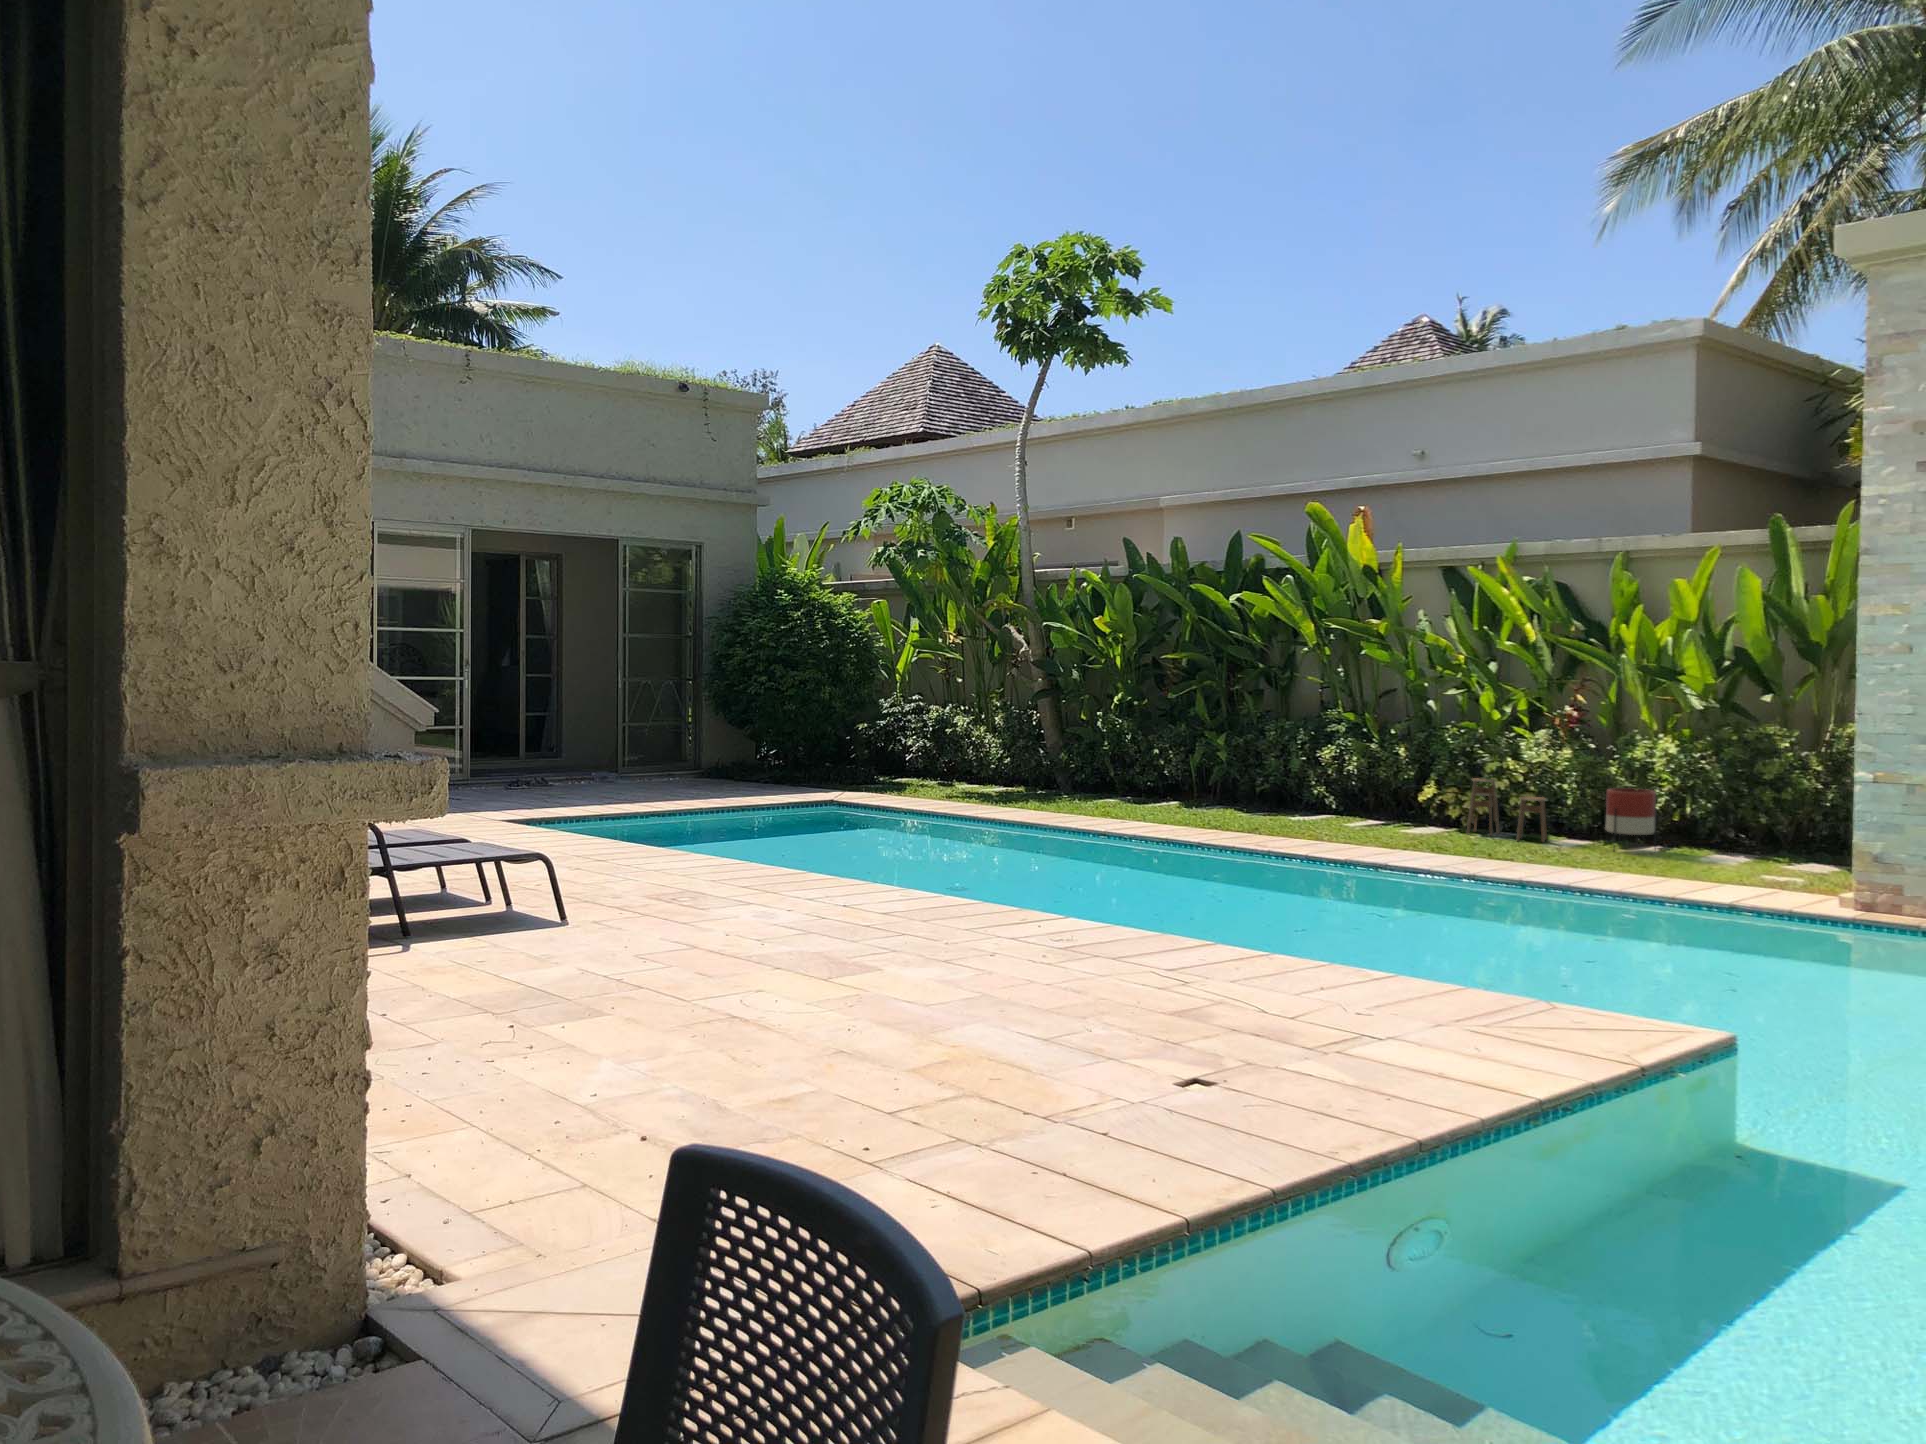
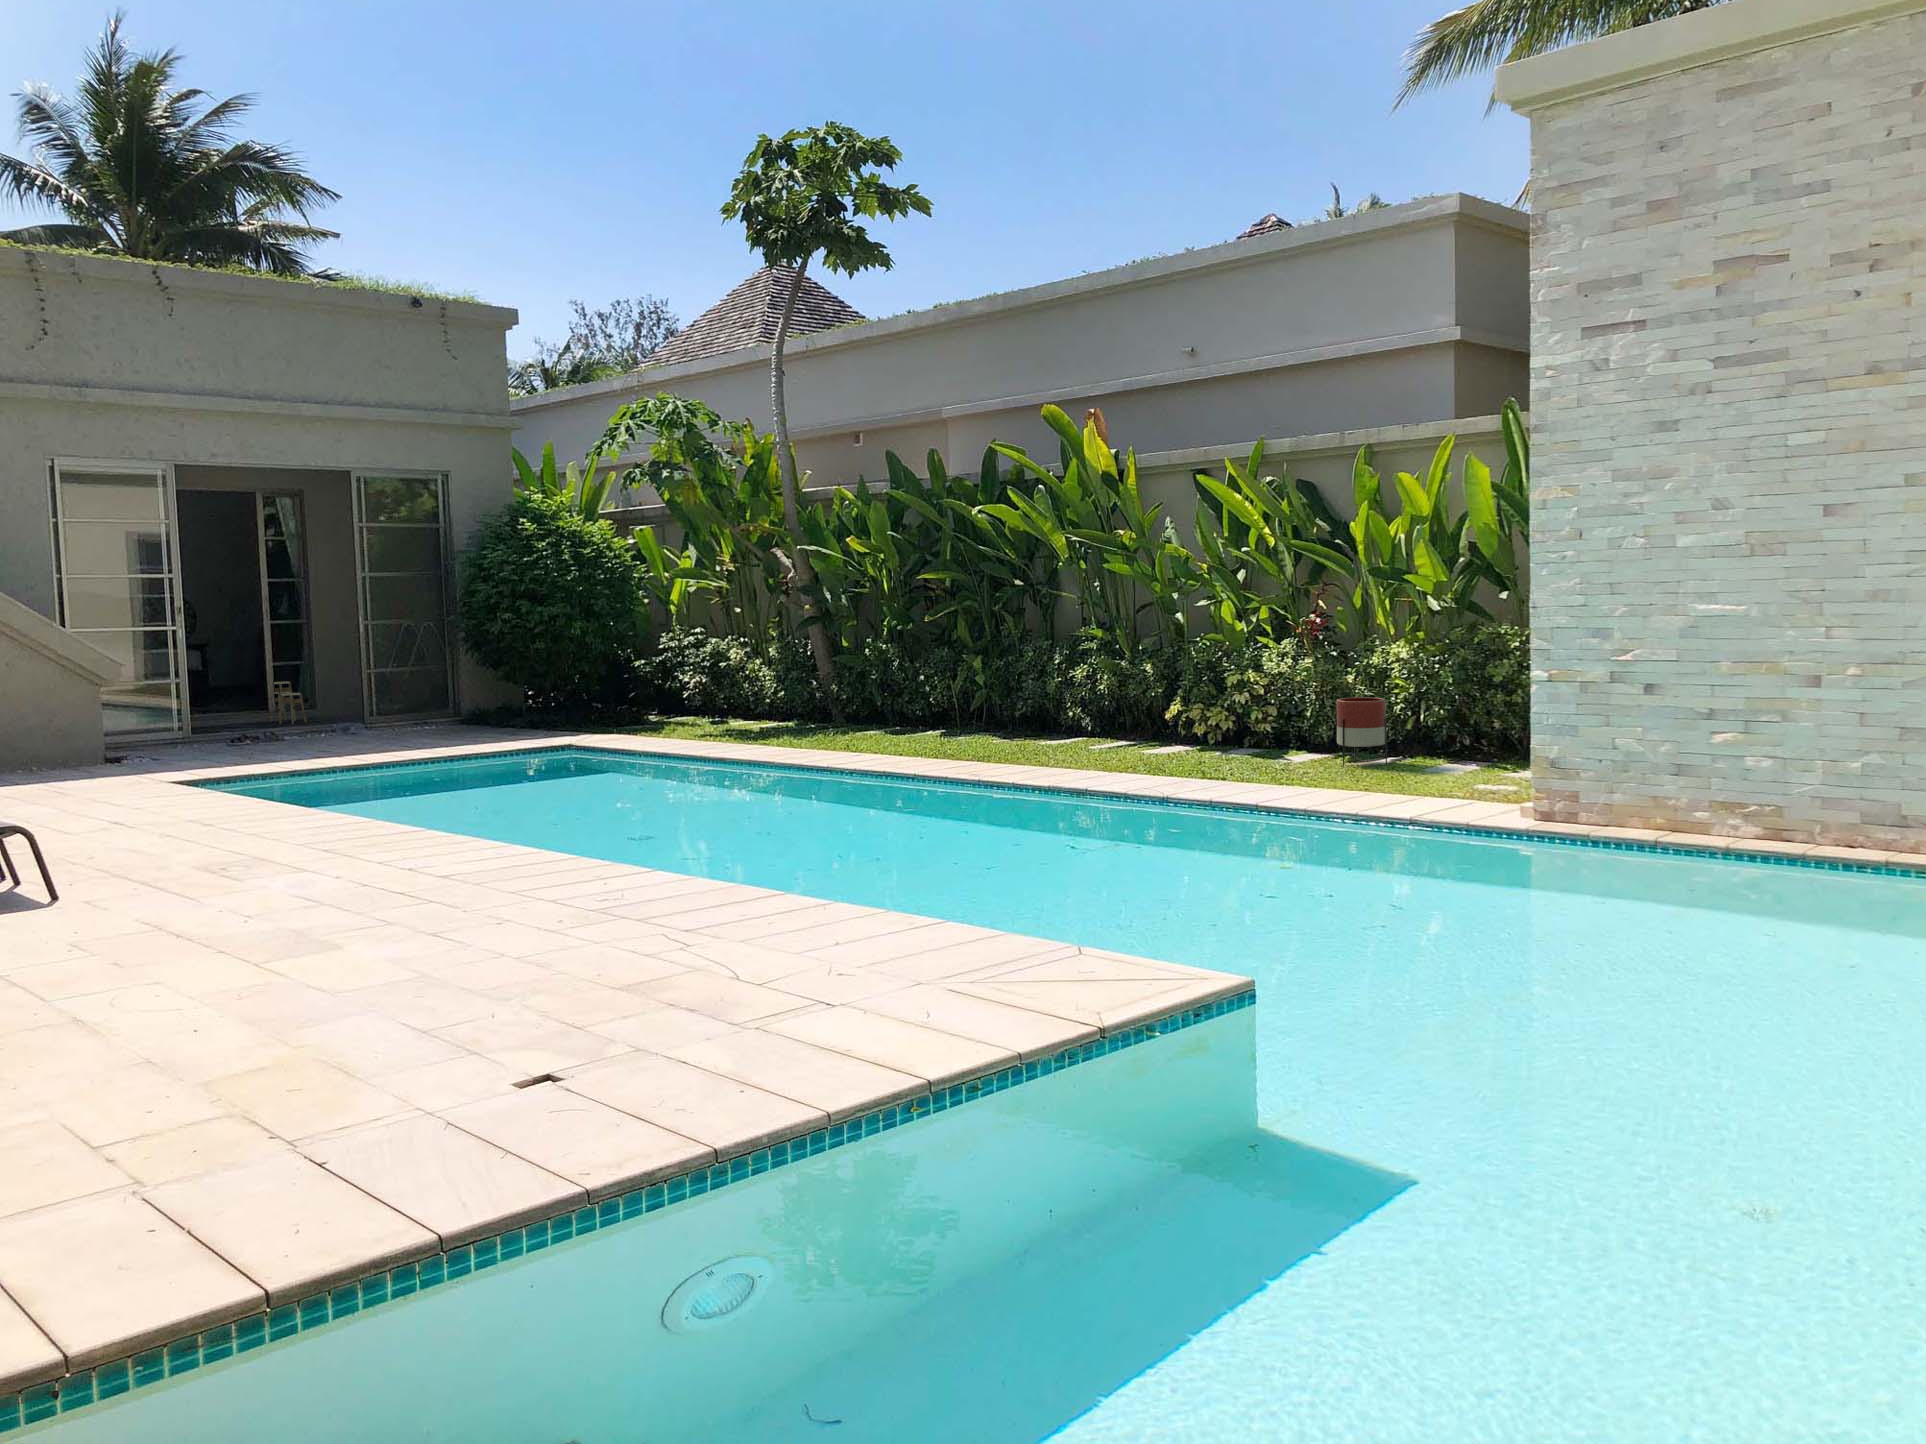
stool: present [1467,778,1547,842] -> present [270,682,307,724]

